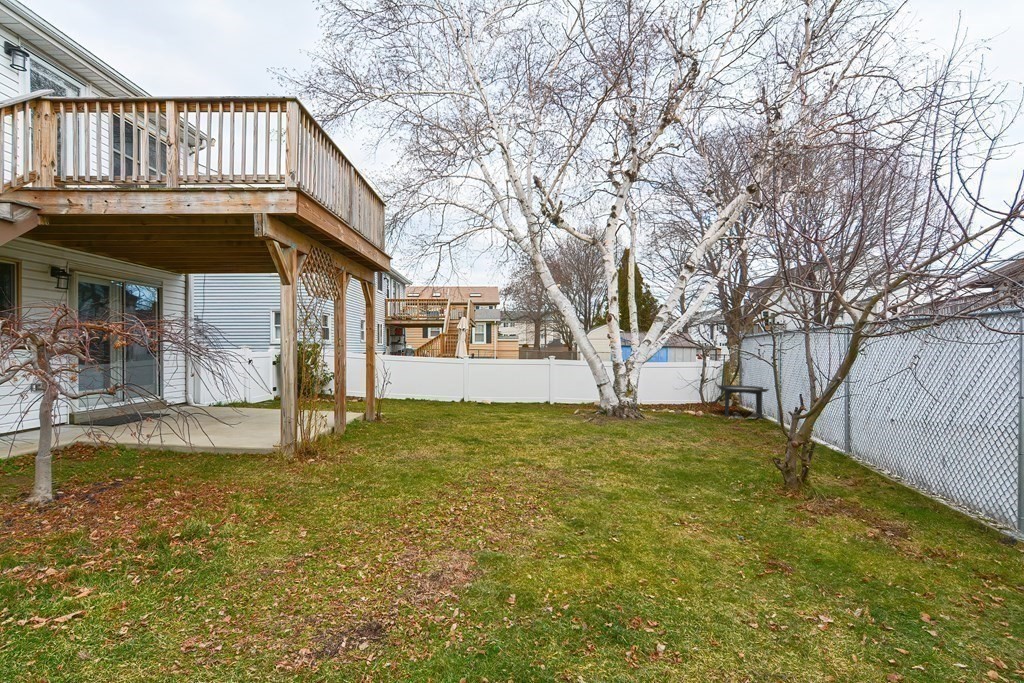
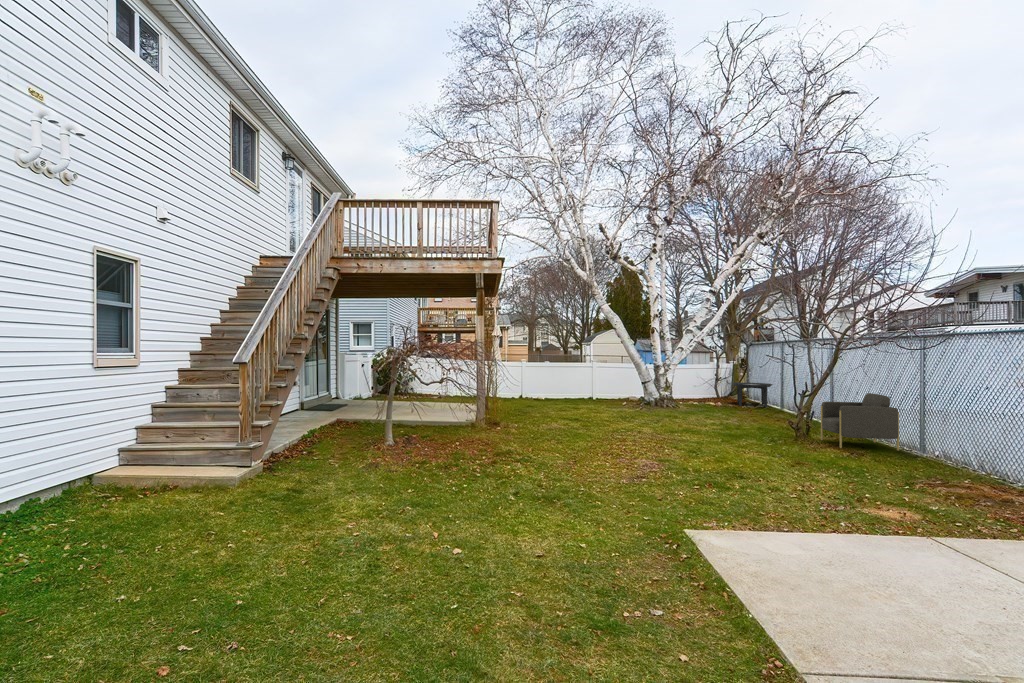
armchair: none [827,412,972,521] -> present [821,393,899,450]

